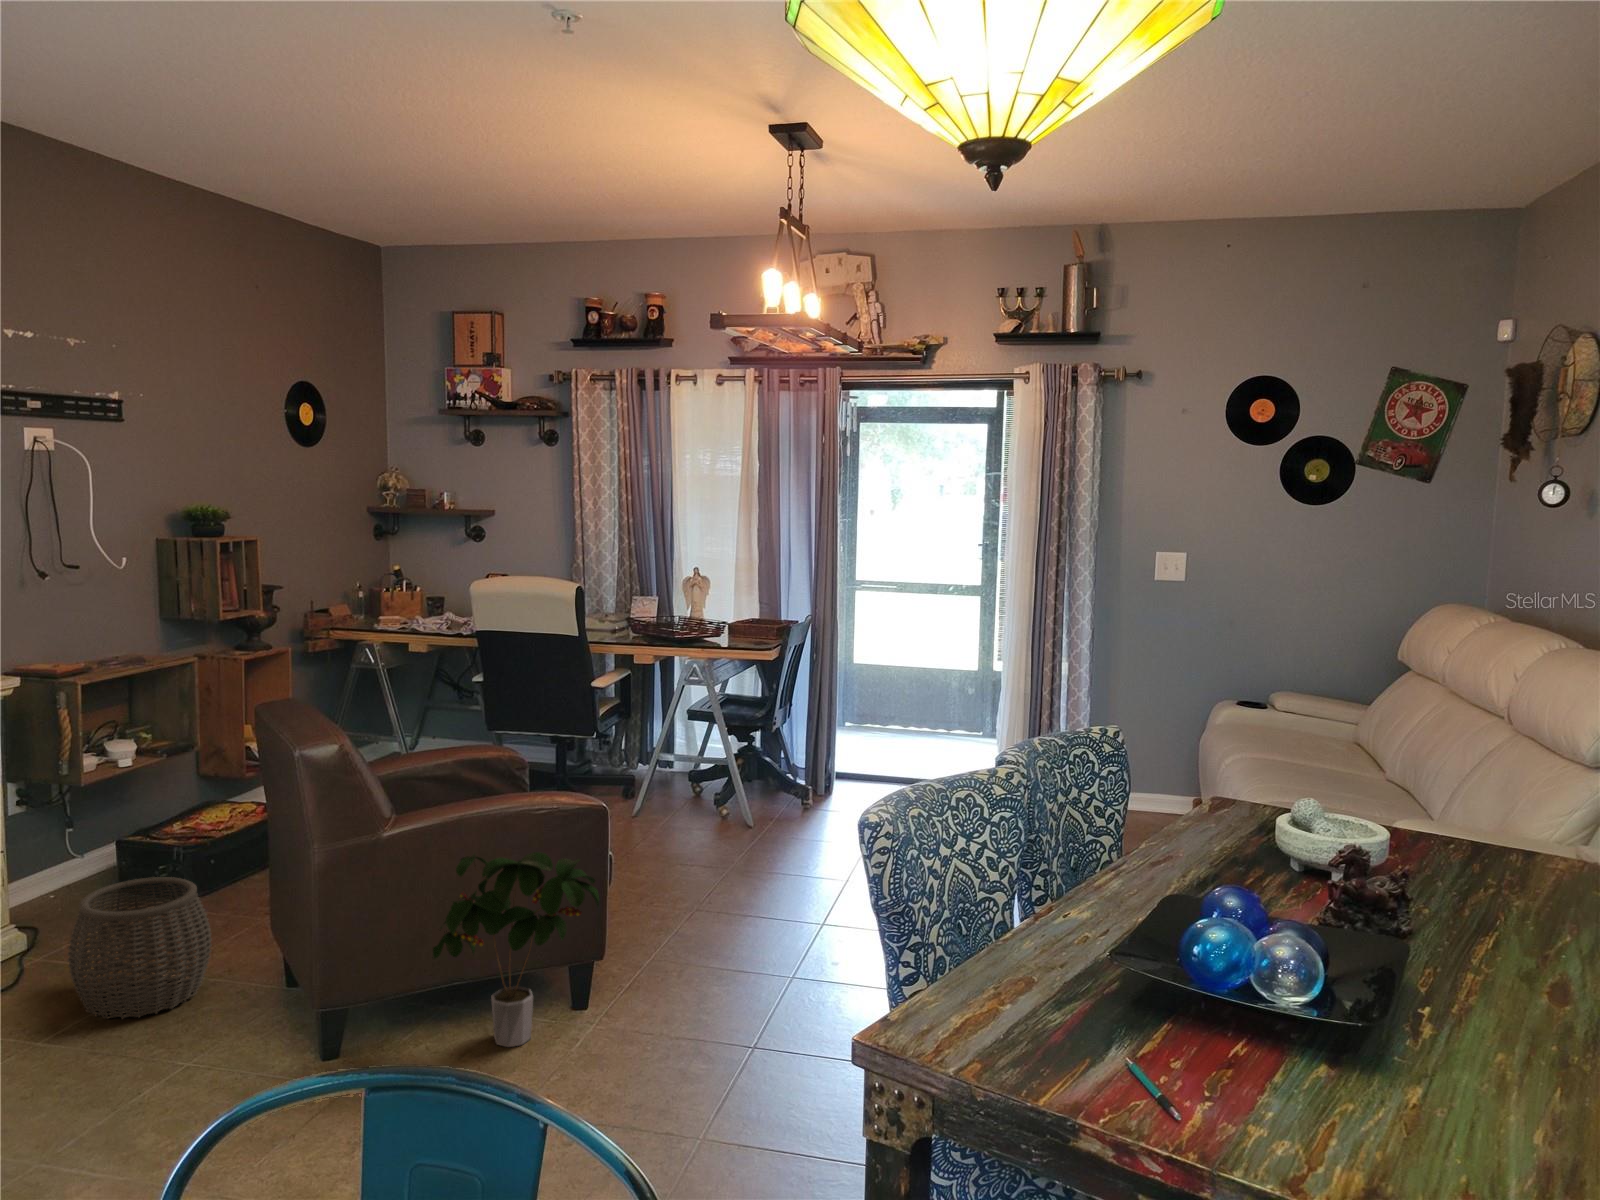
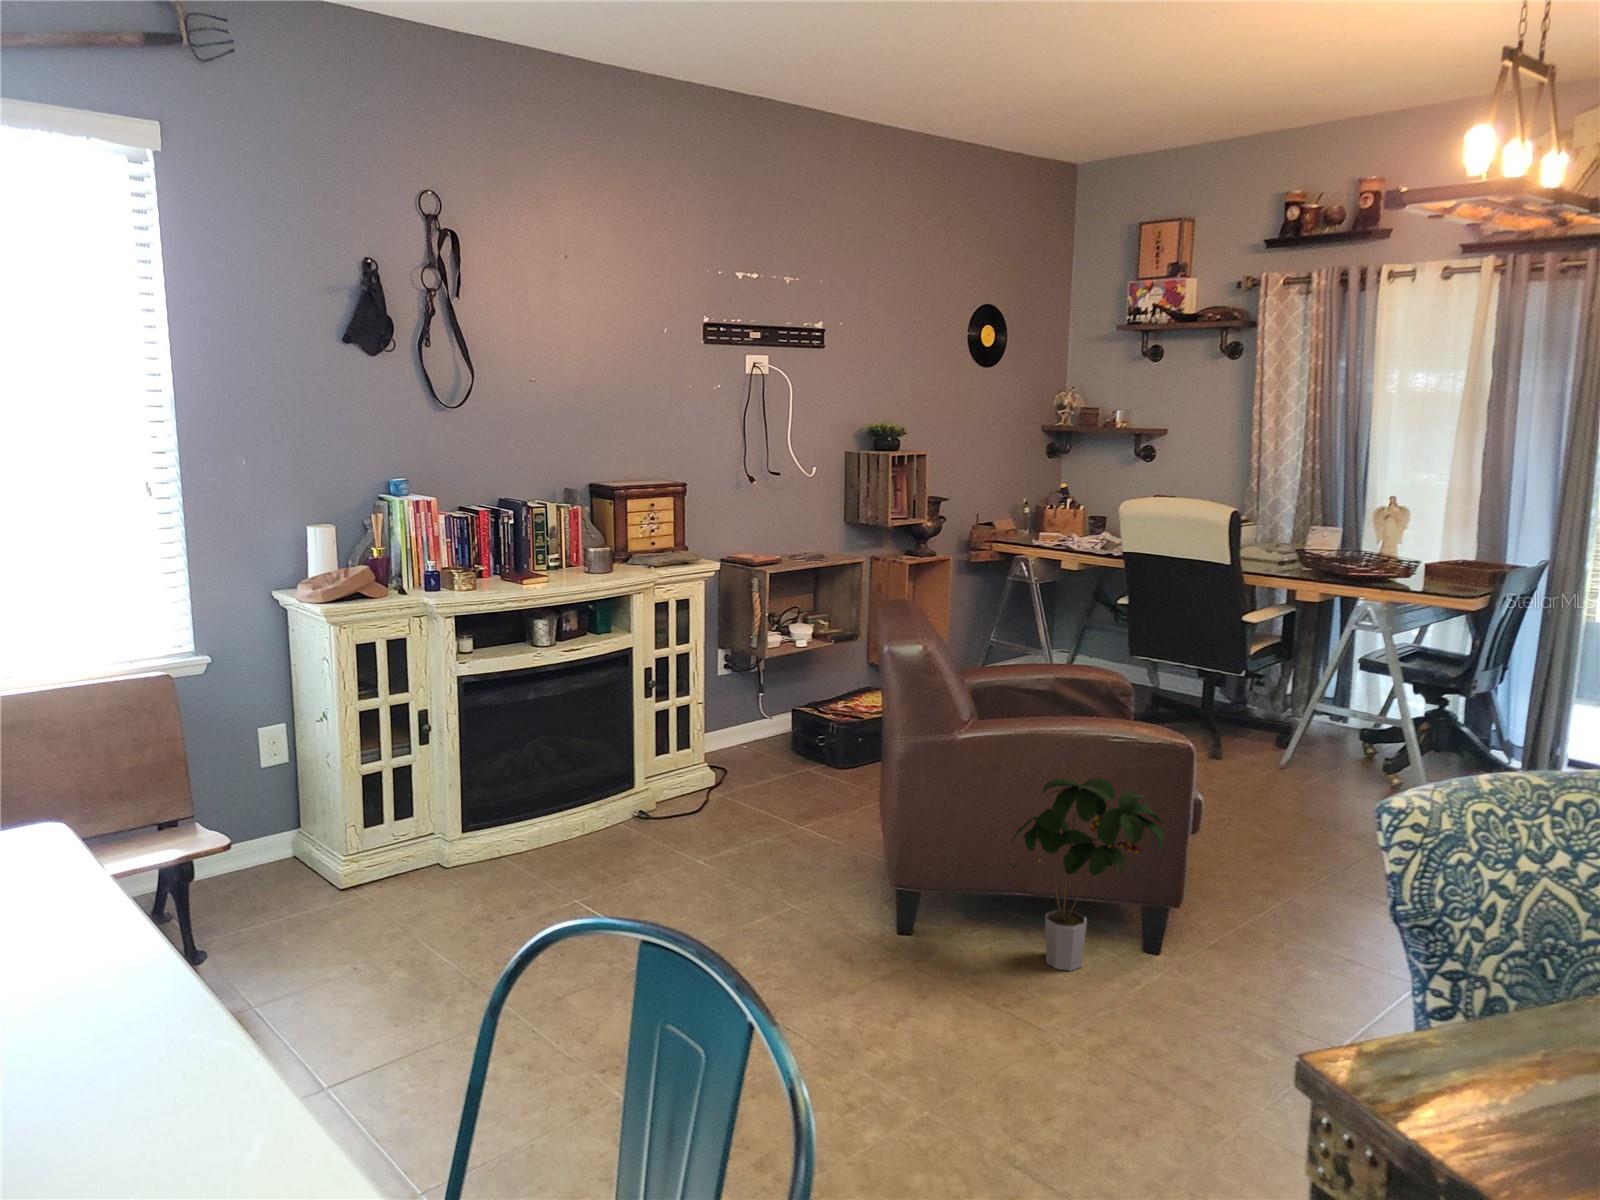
woven basket: present [67,877,212,1019] -> none [722,741,830,858]

